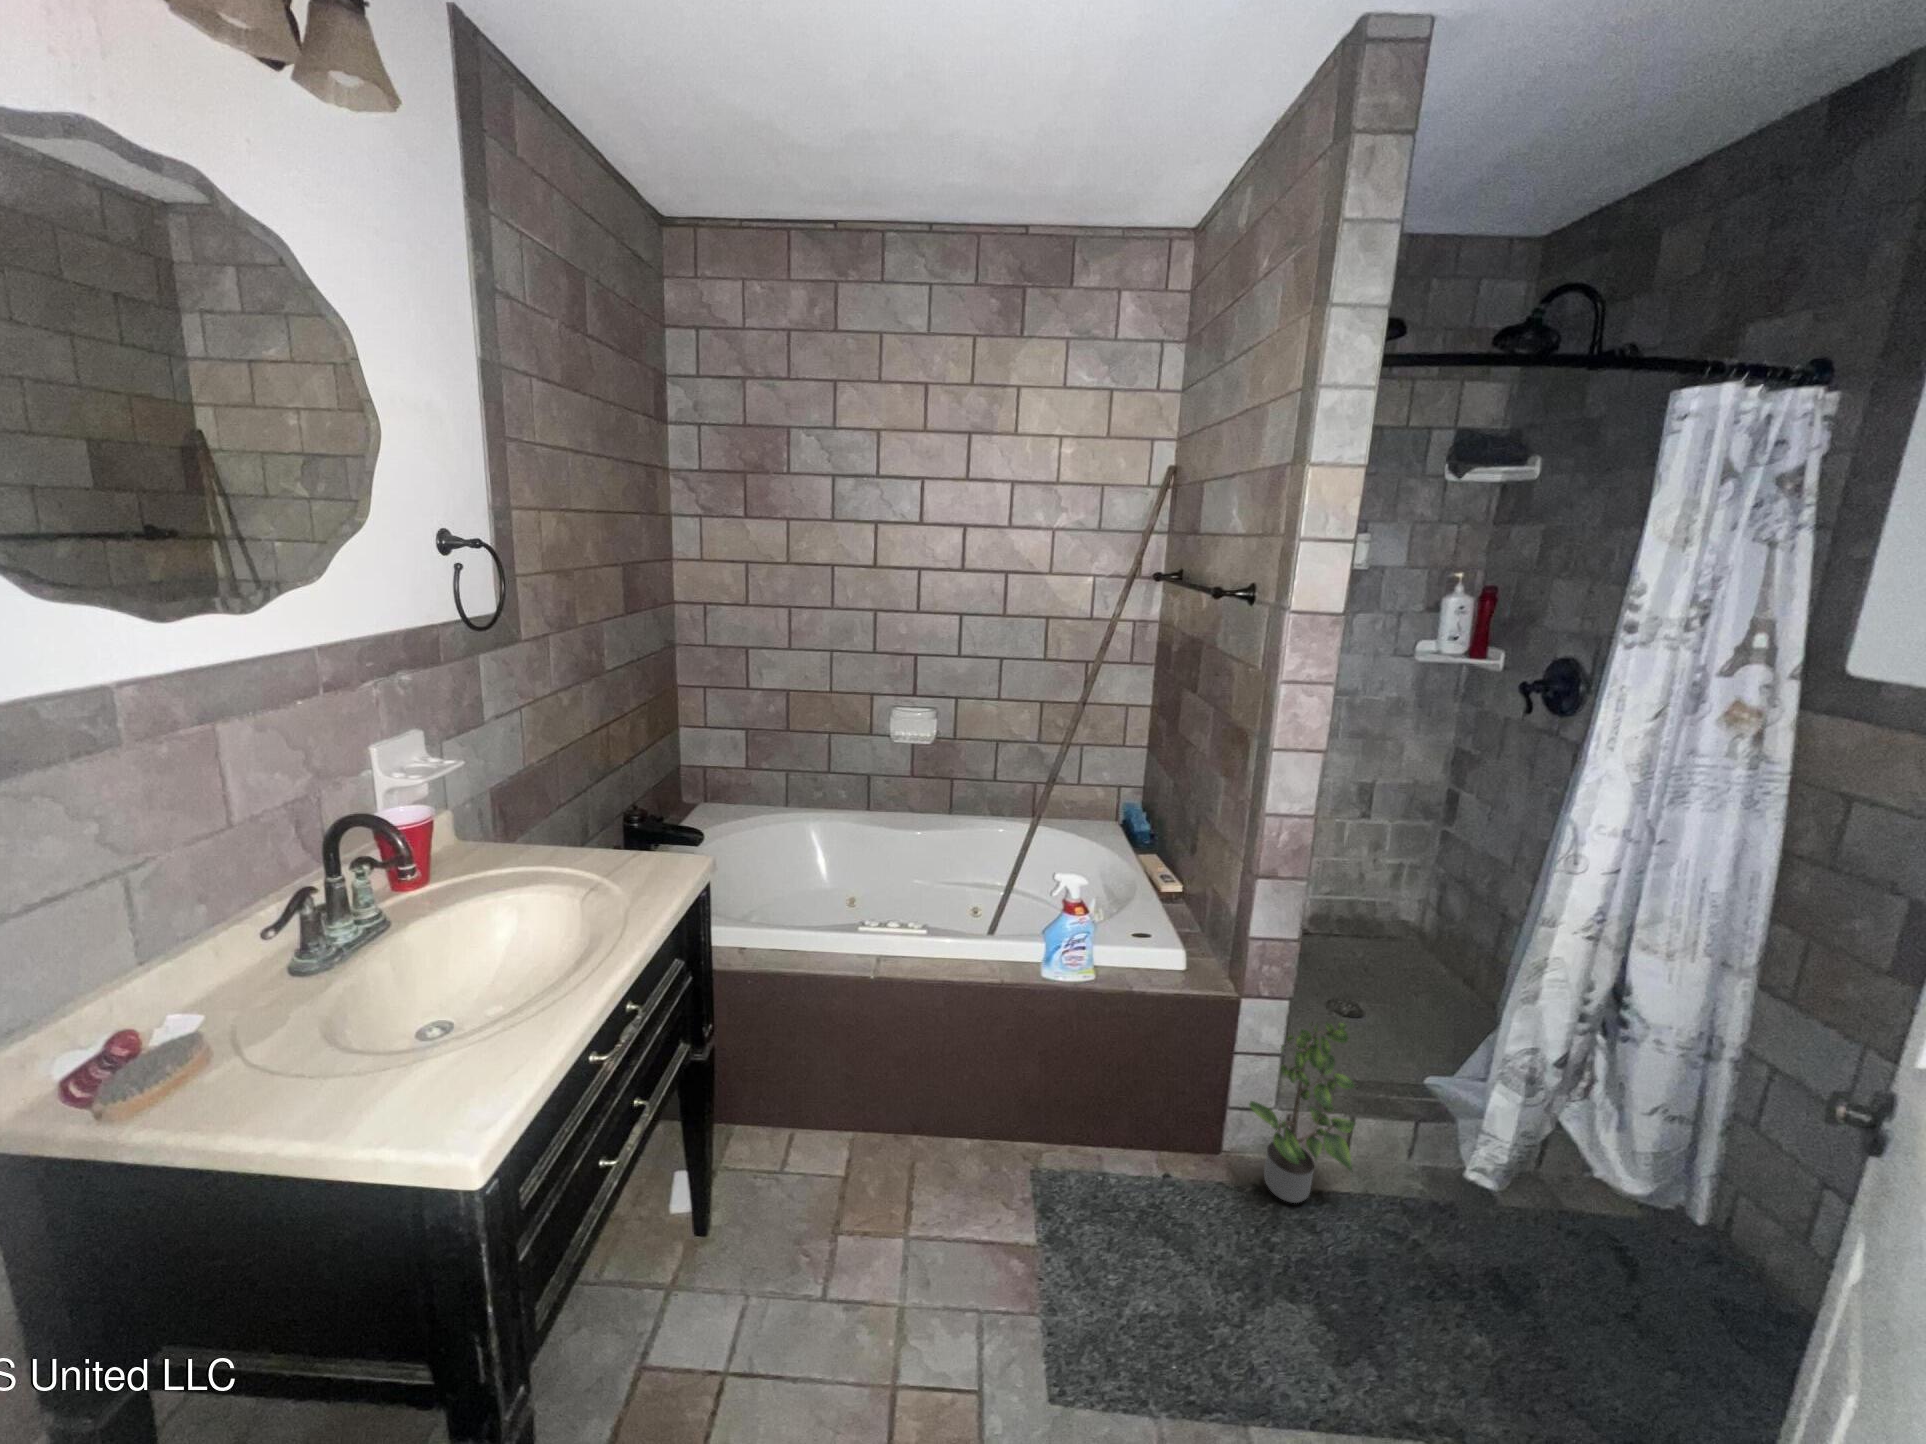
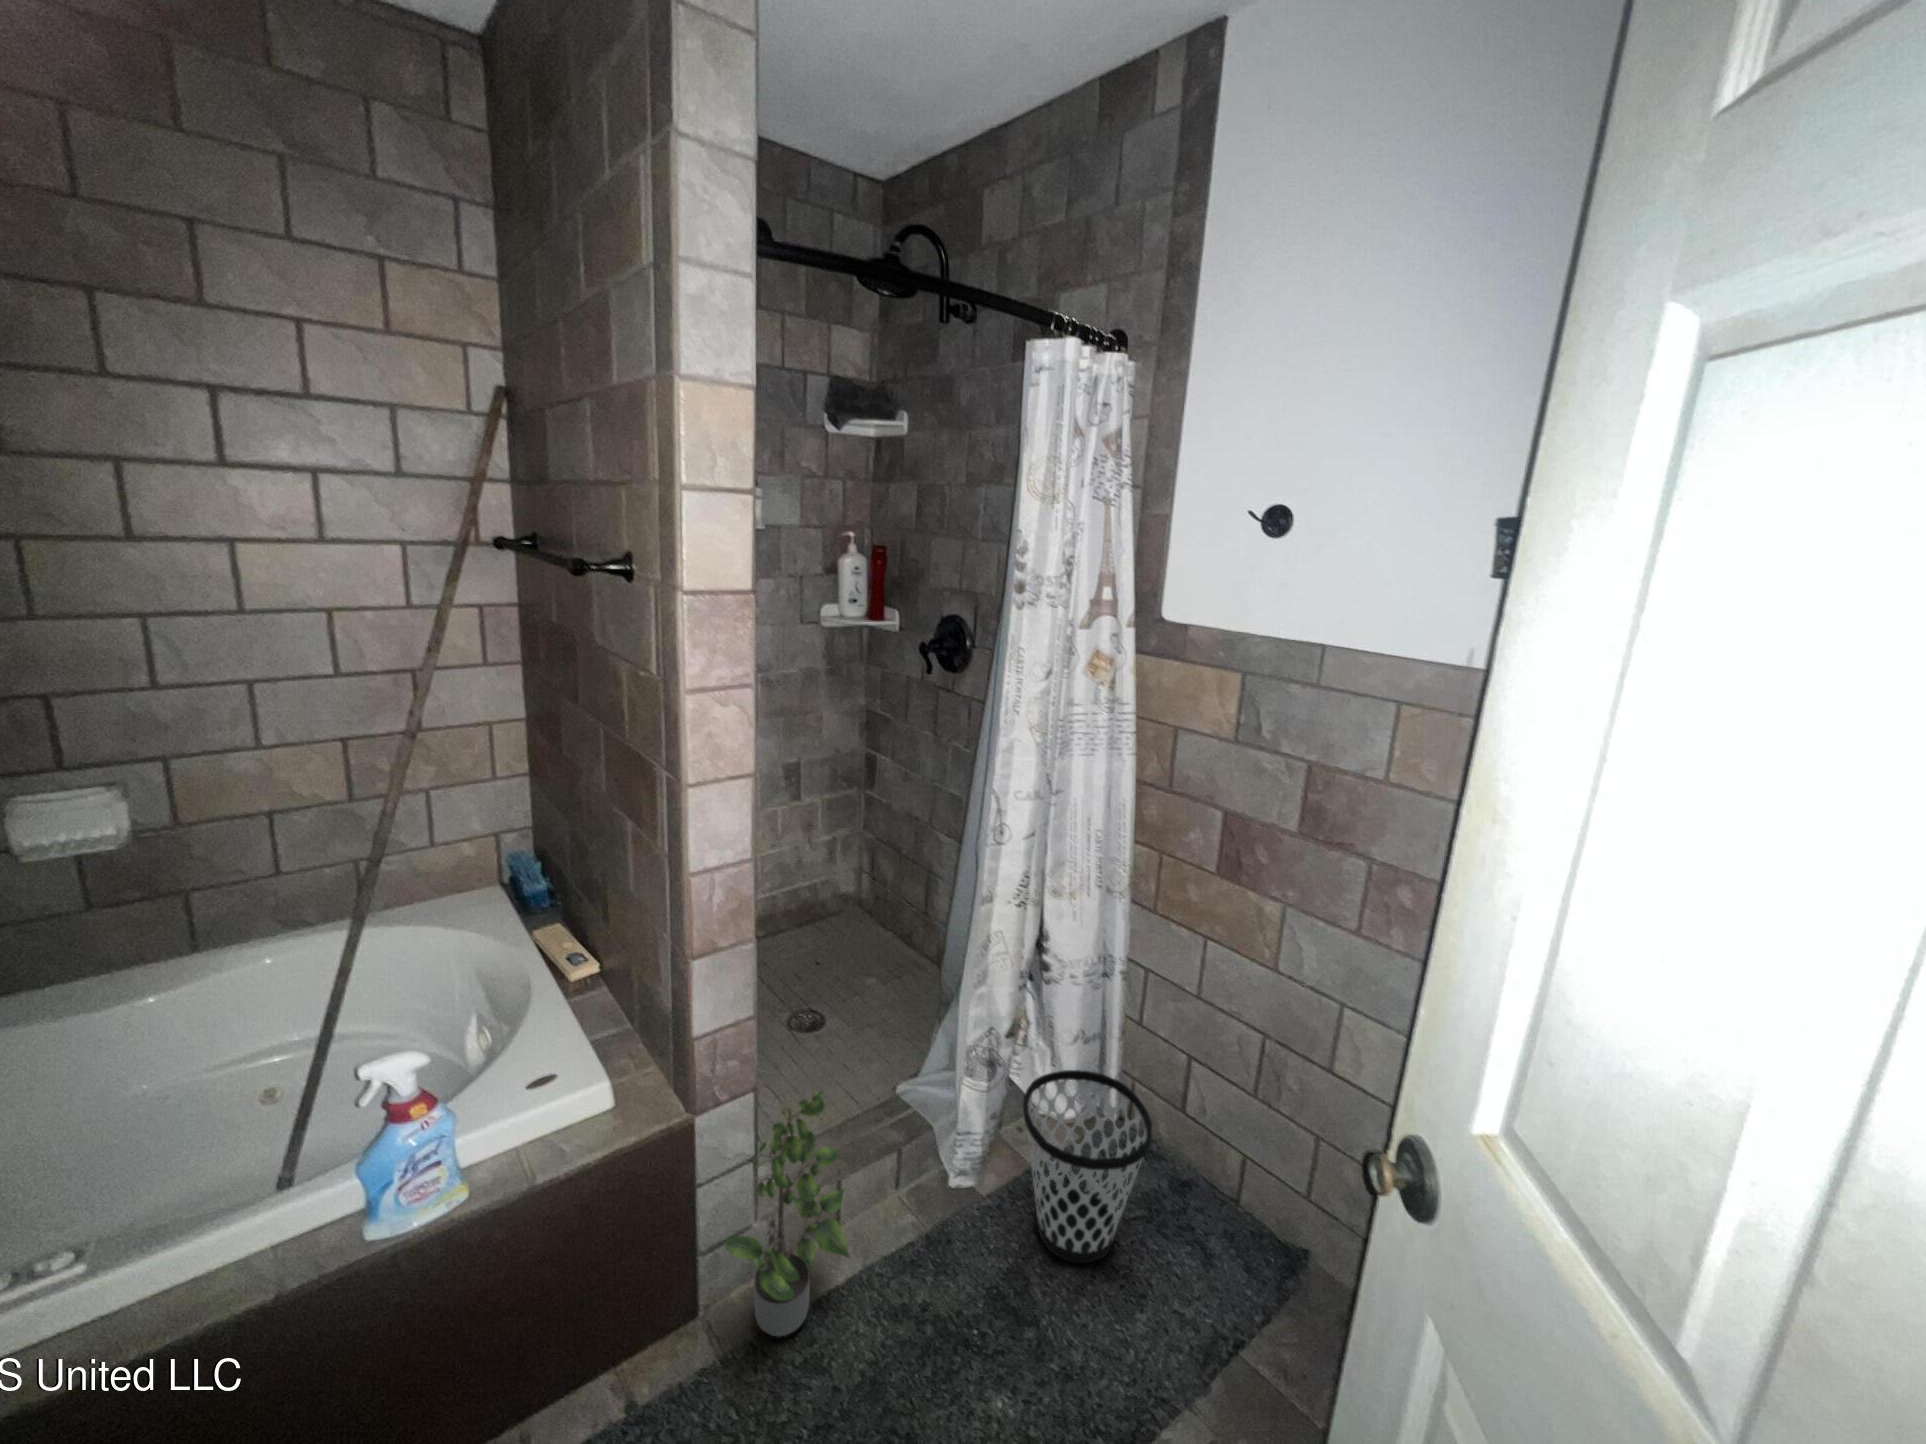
wastebasket: none [1564,1122,1745,1332] -> present [1023,1070,1152,1263]

